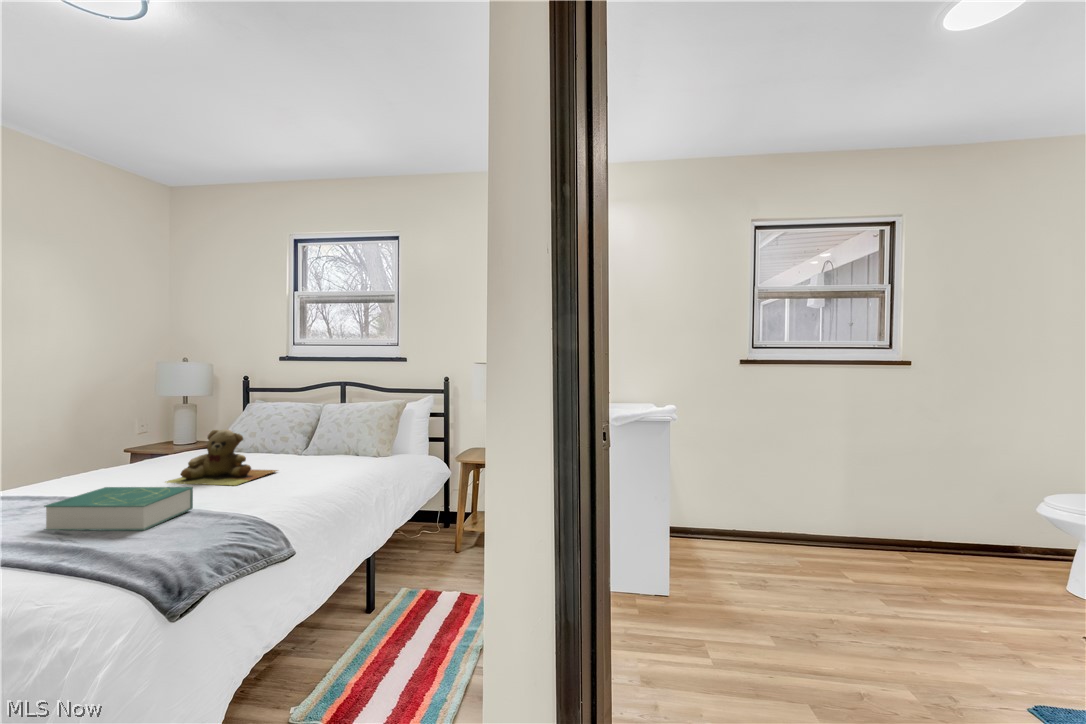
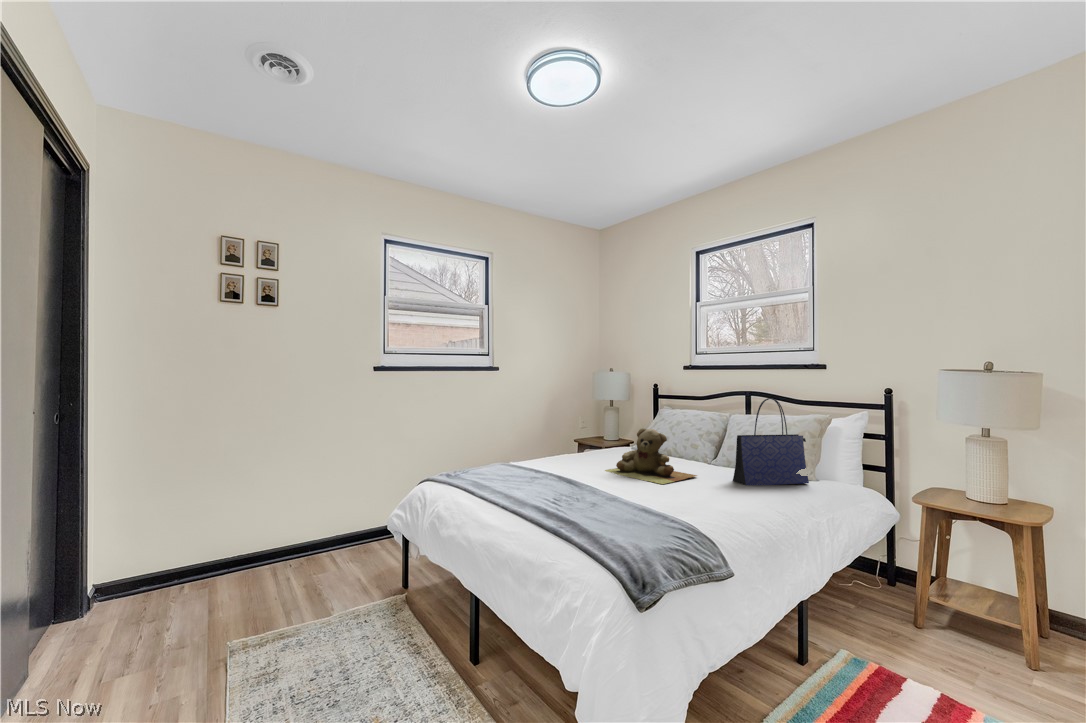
tote bag: none [314,390,383,473] -> present [733,398,809,485]
book: present [44,487,193,531] -> none [531,468,633,514]

